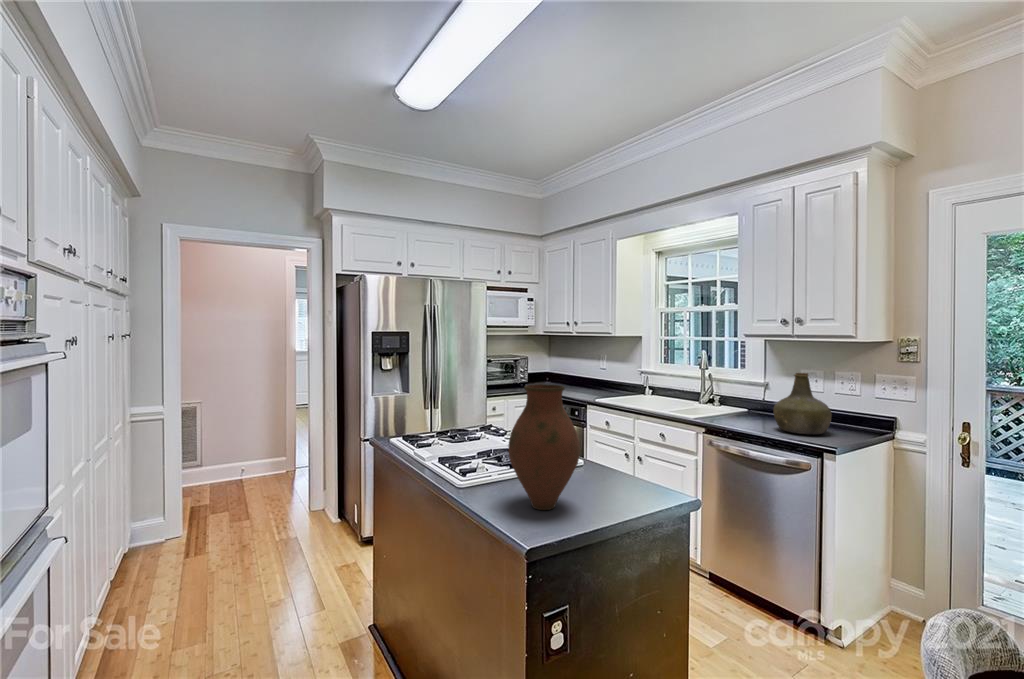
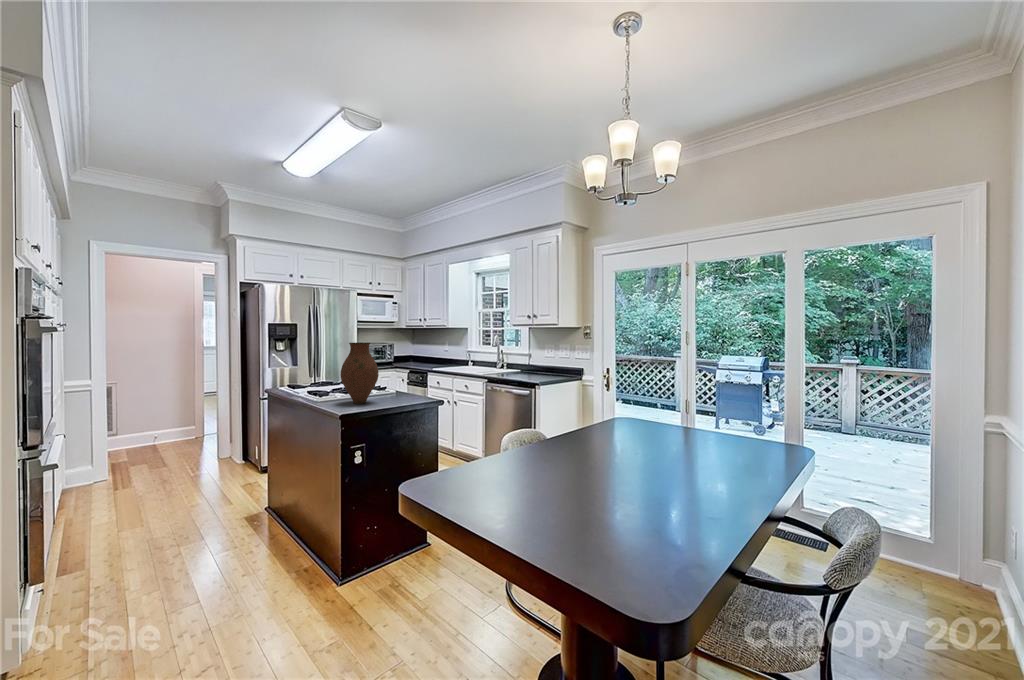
bottle: present [773,373,832,434] -> none [521,345,549,378]

